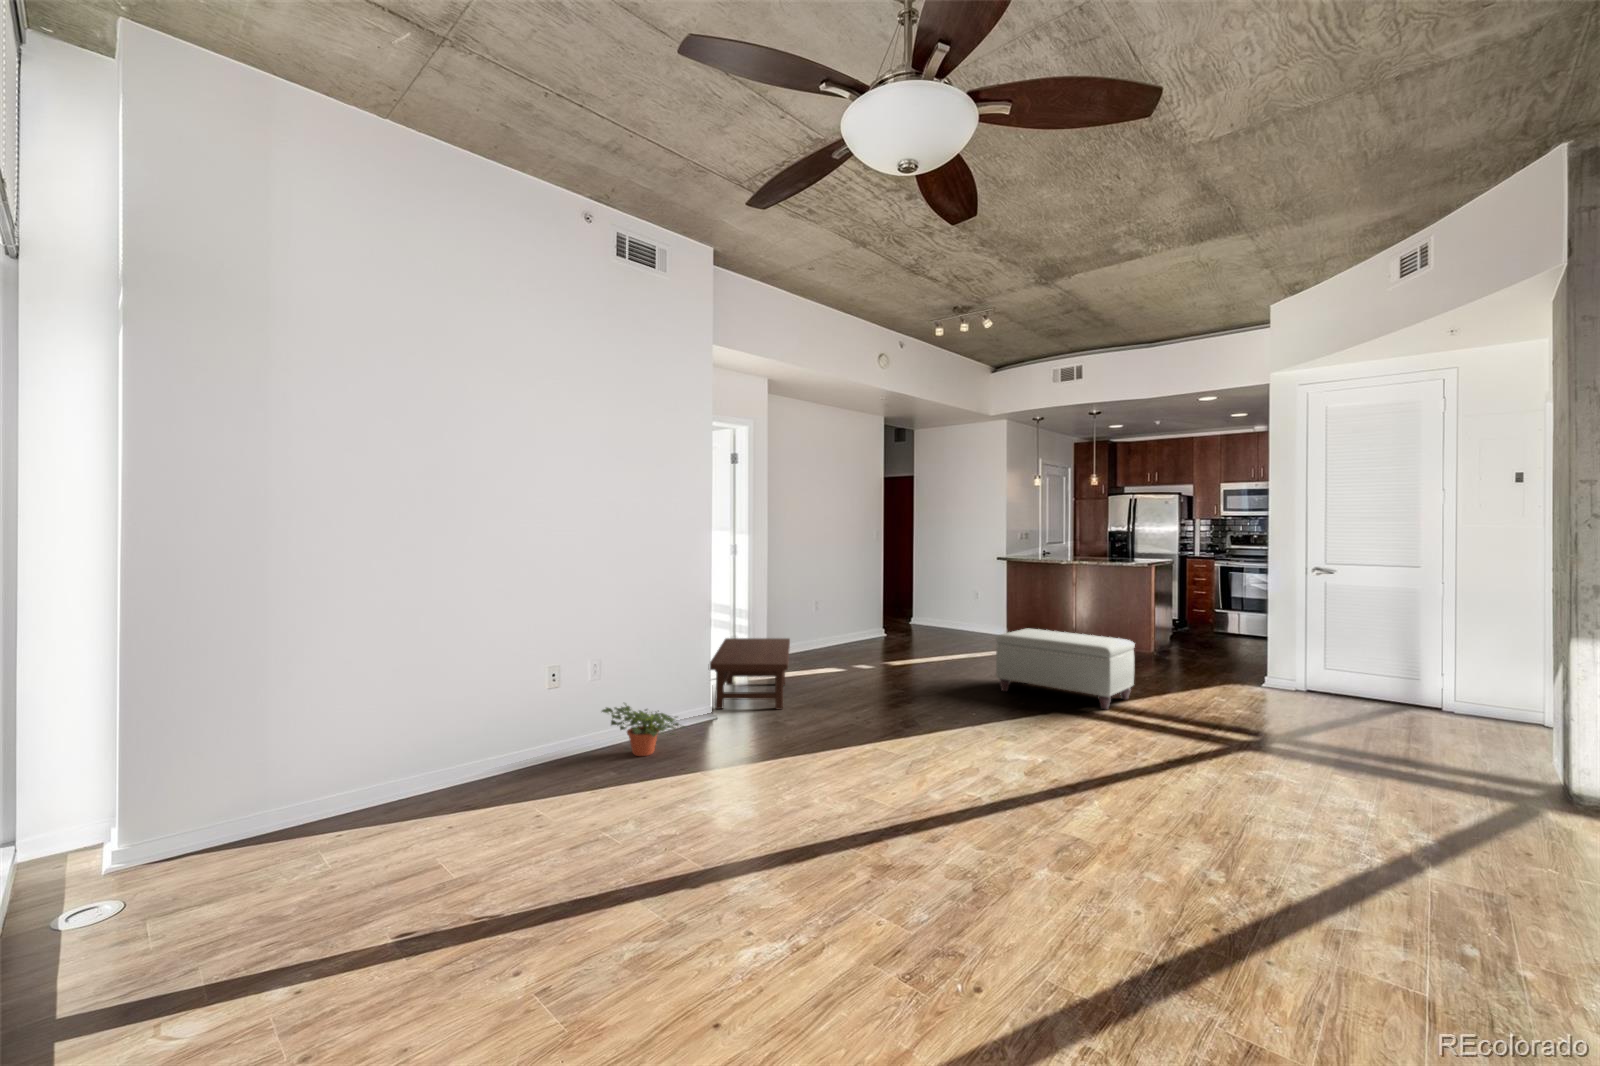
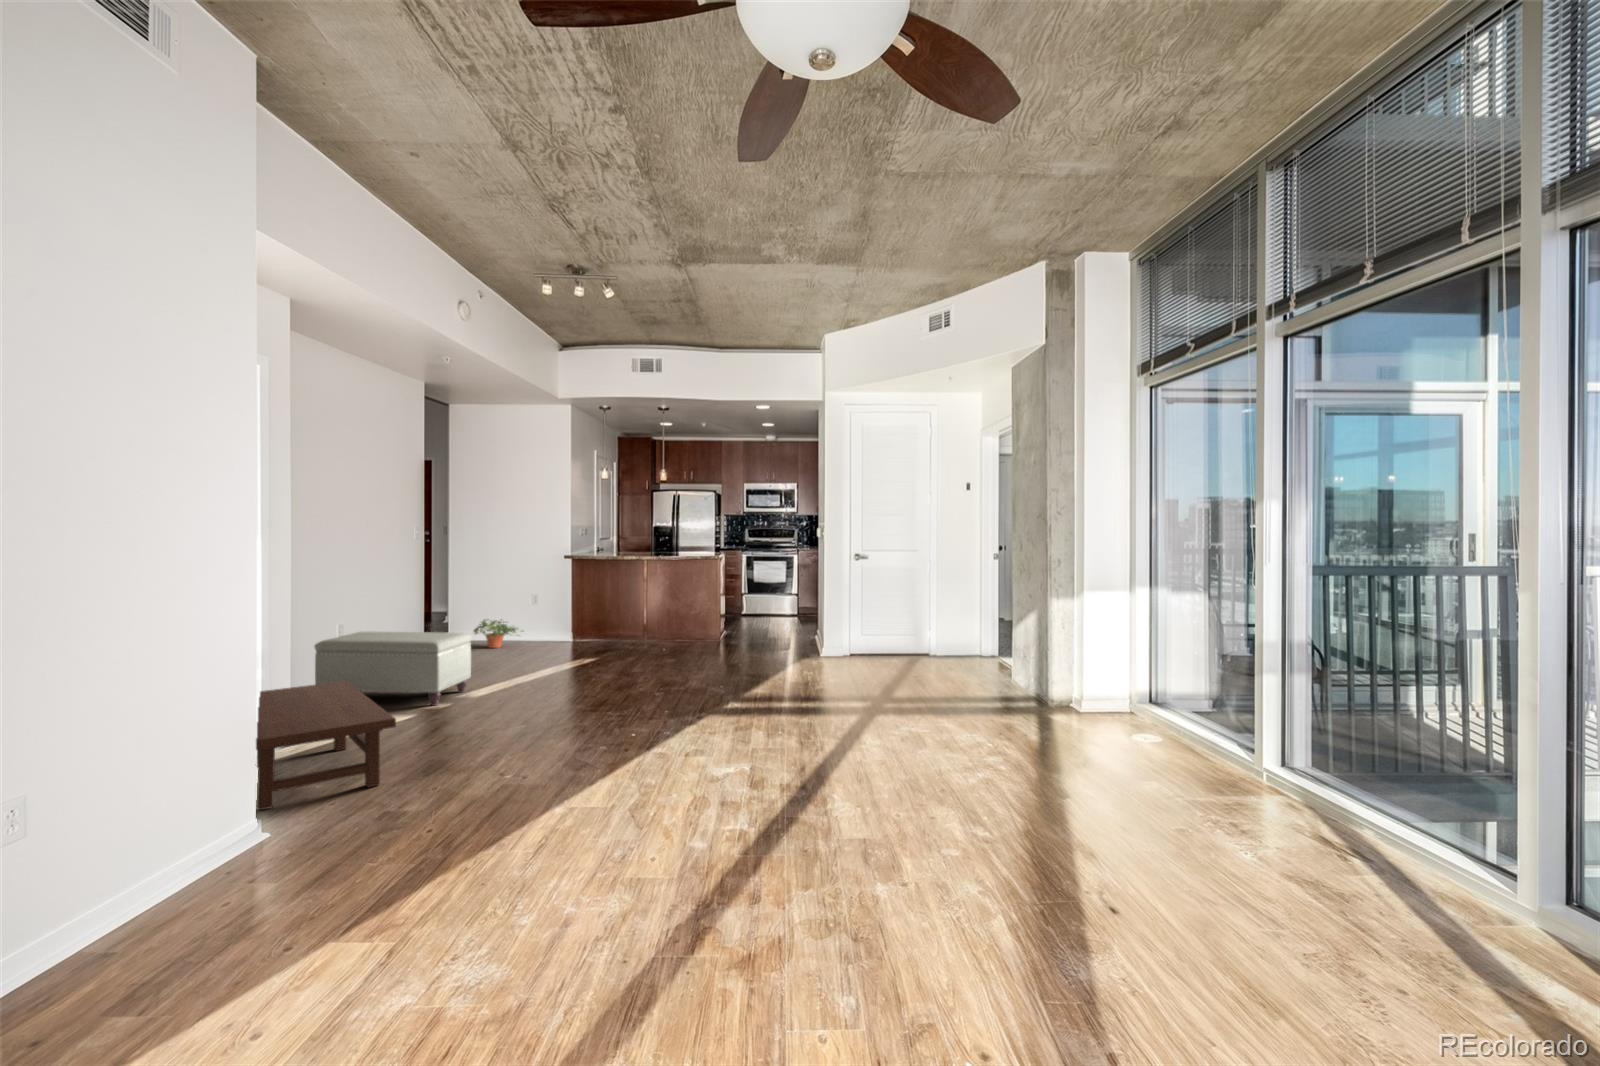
ottoman: present [996,629,1135,709] -> present [314,632,471,706]
potted plant: present [602,703,685,756] -> present [474,620,518,648]

